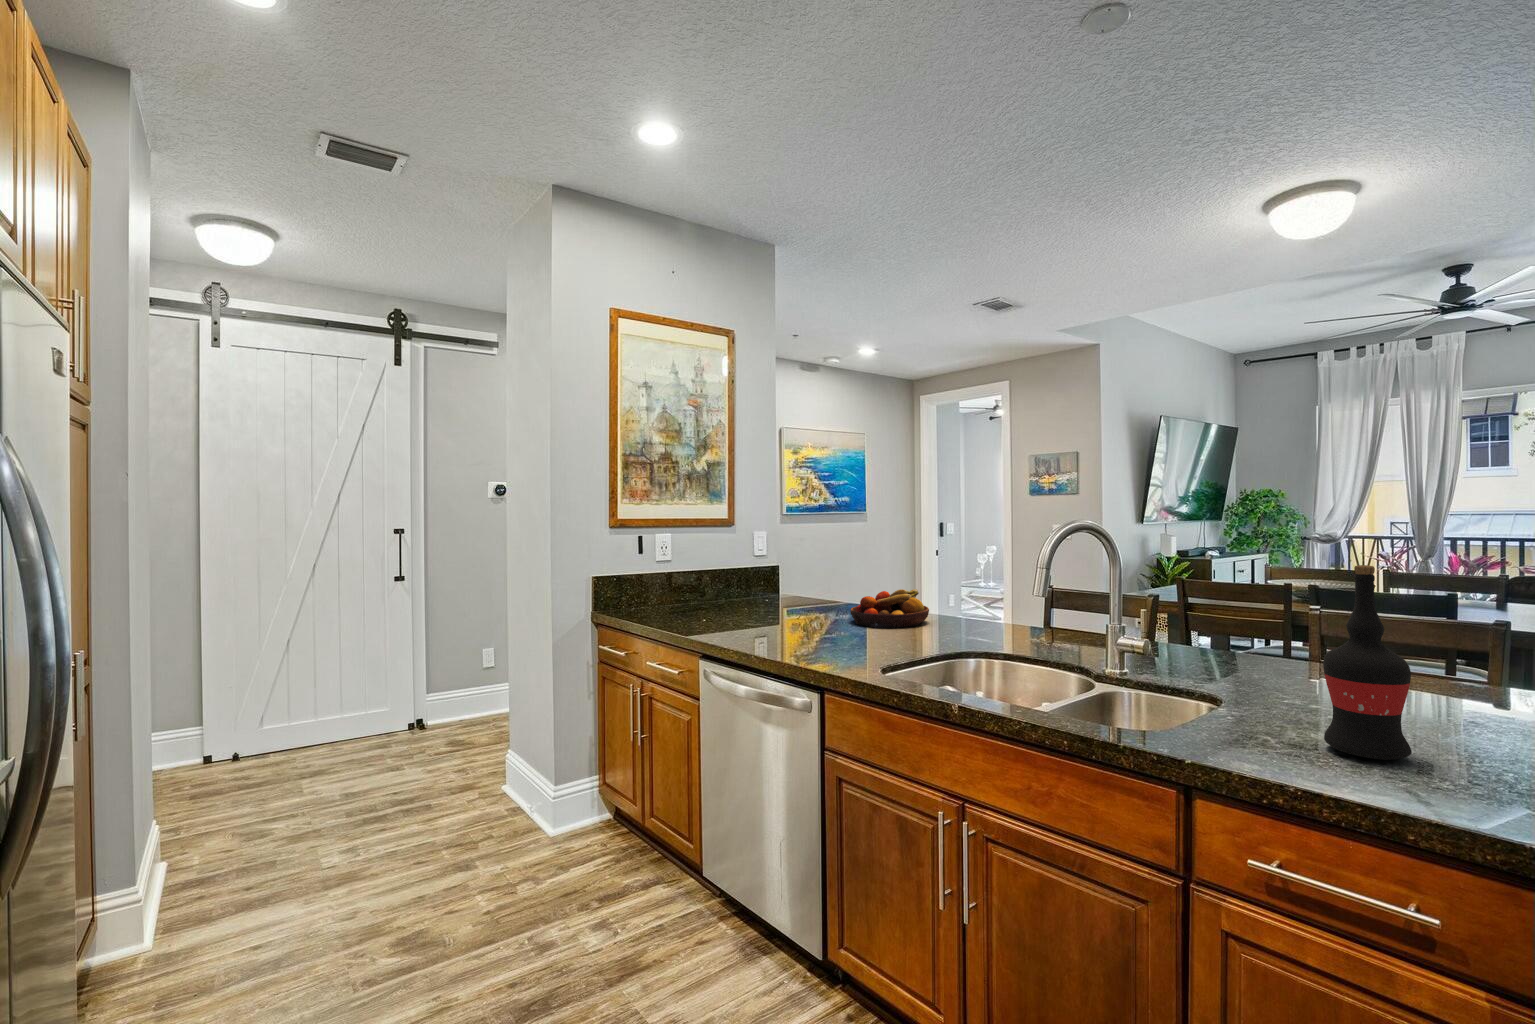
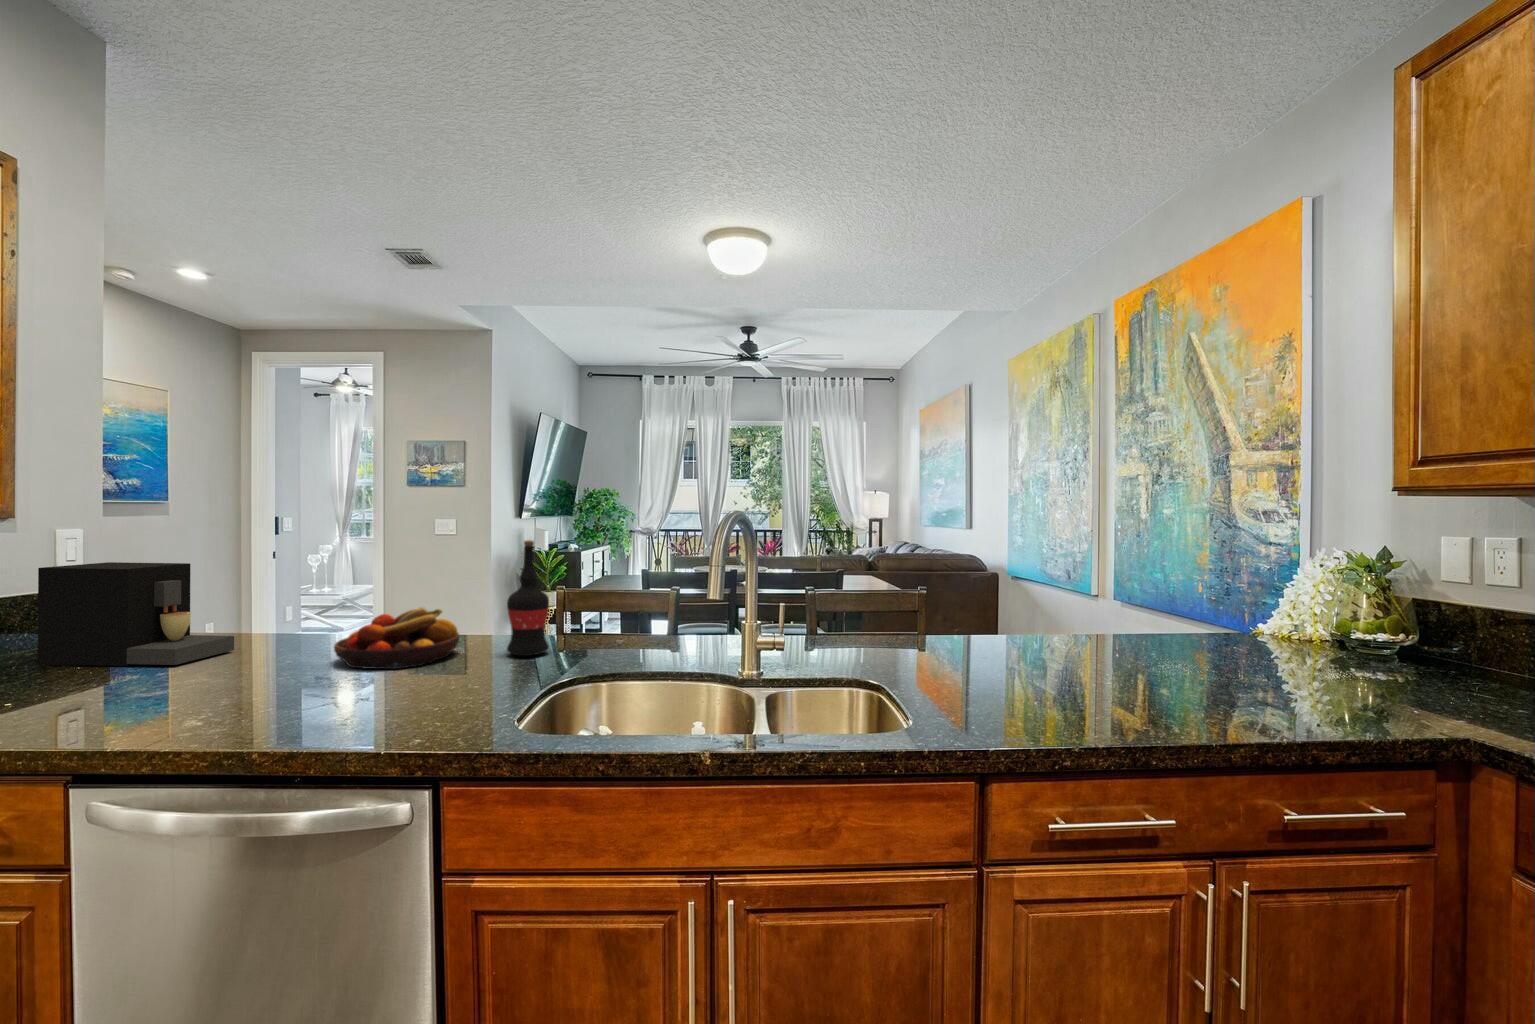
coffee maker: none [744,550,822,610] -> present [38,562,234,666]
wine bottle: present [1323,565,1412,760] -> present [507,540,549,656]

